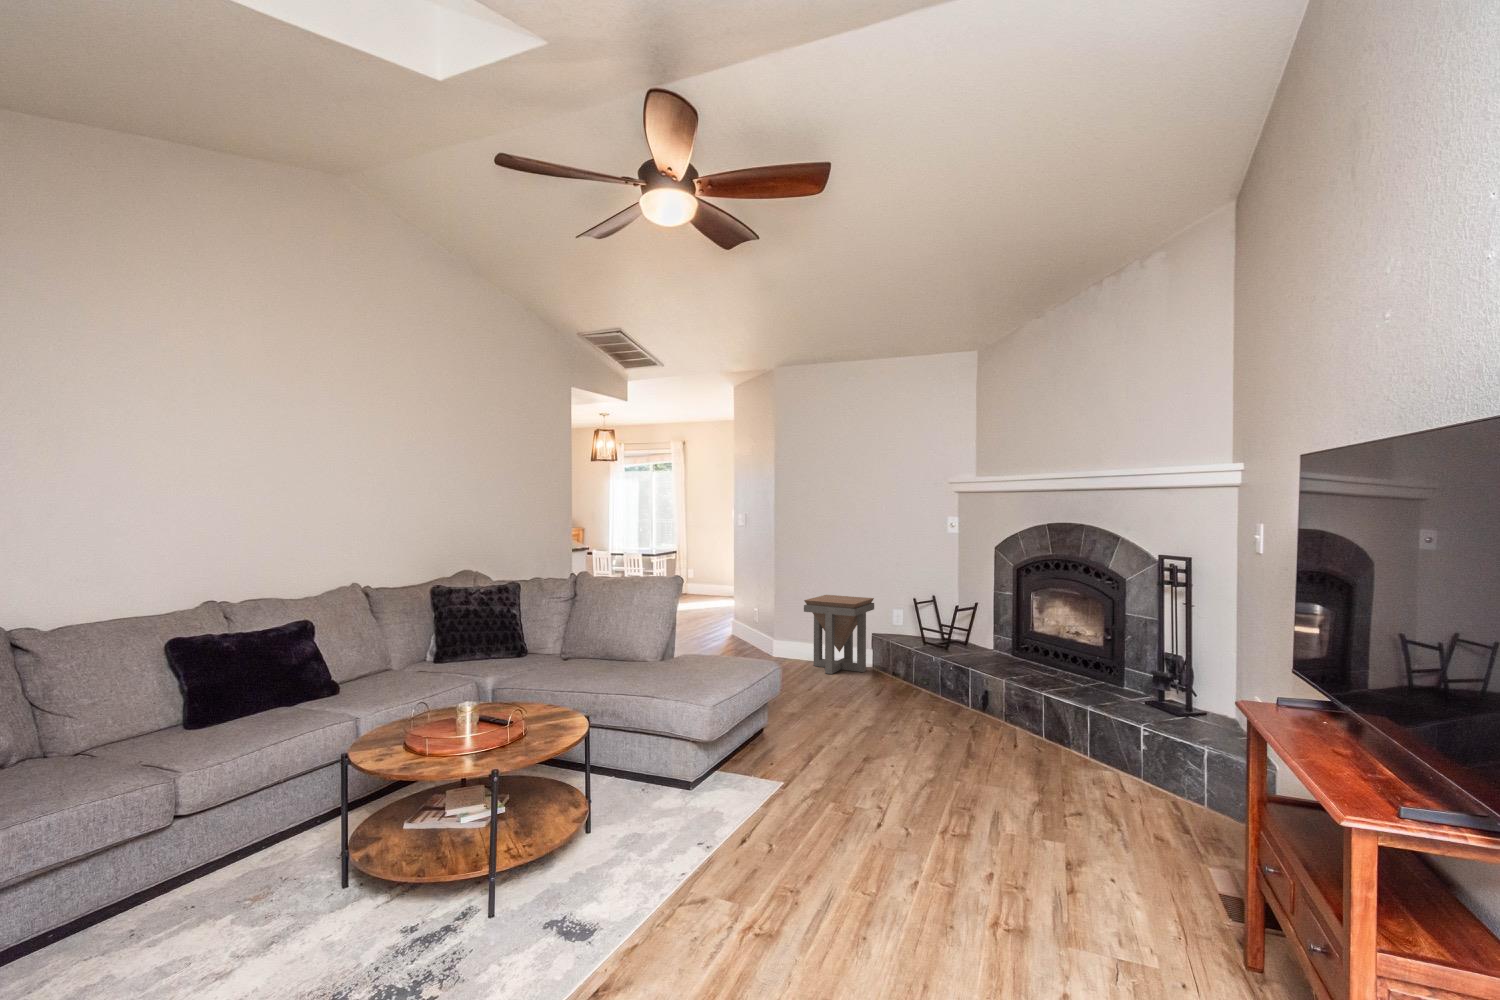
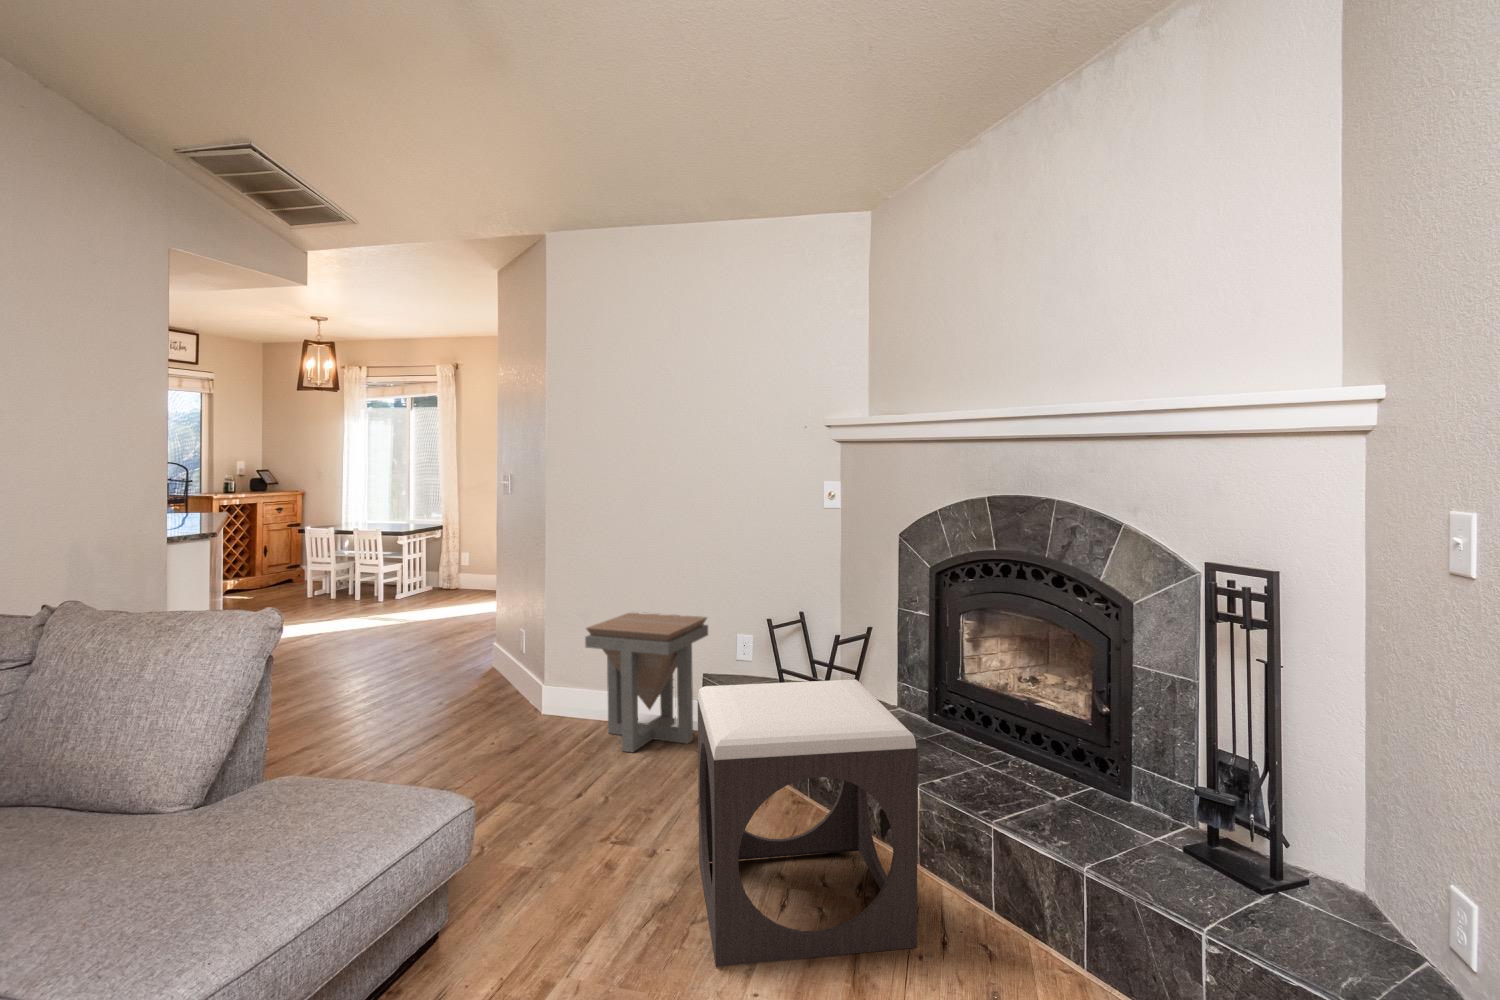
footstool: none [884,620,1004,747] -> present [698,680,918,967]

